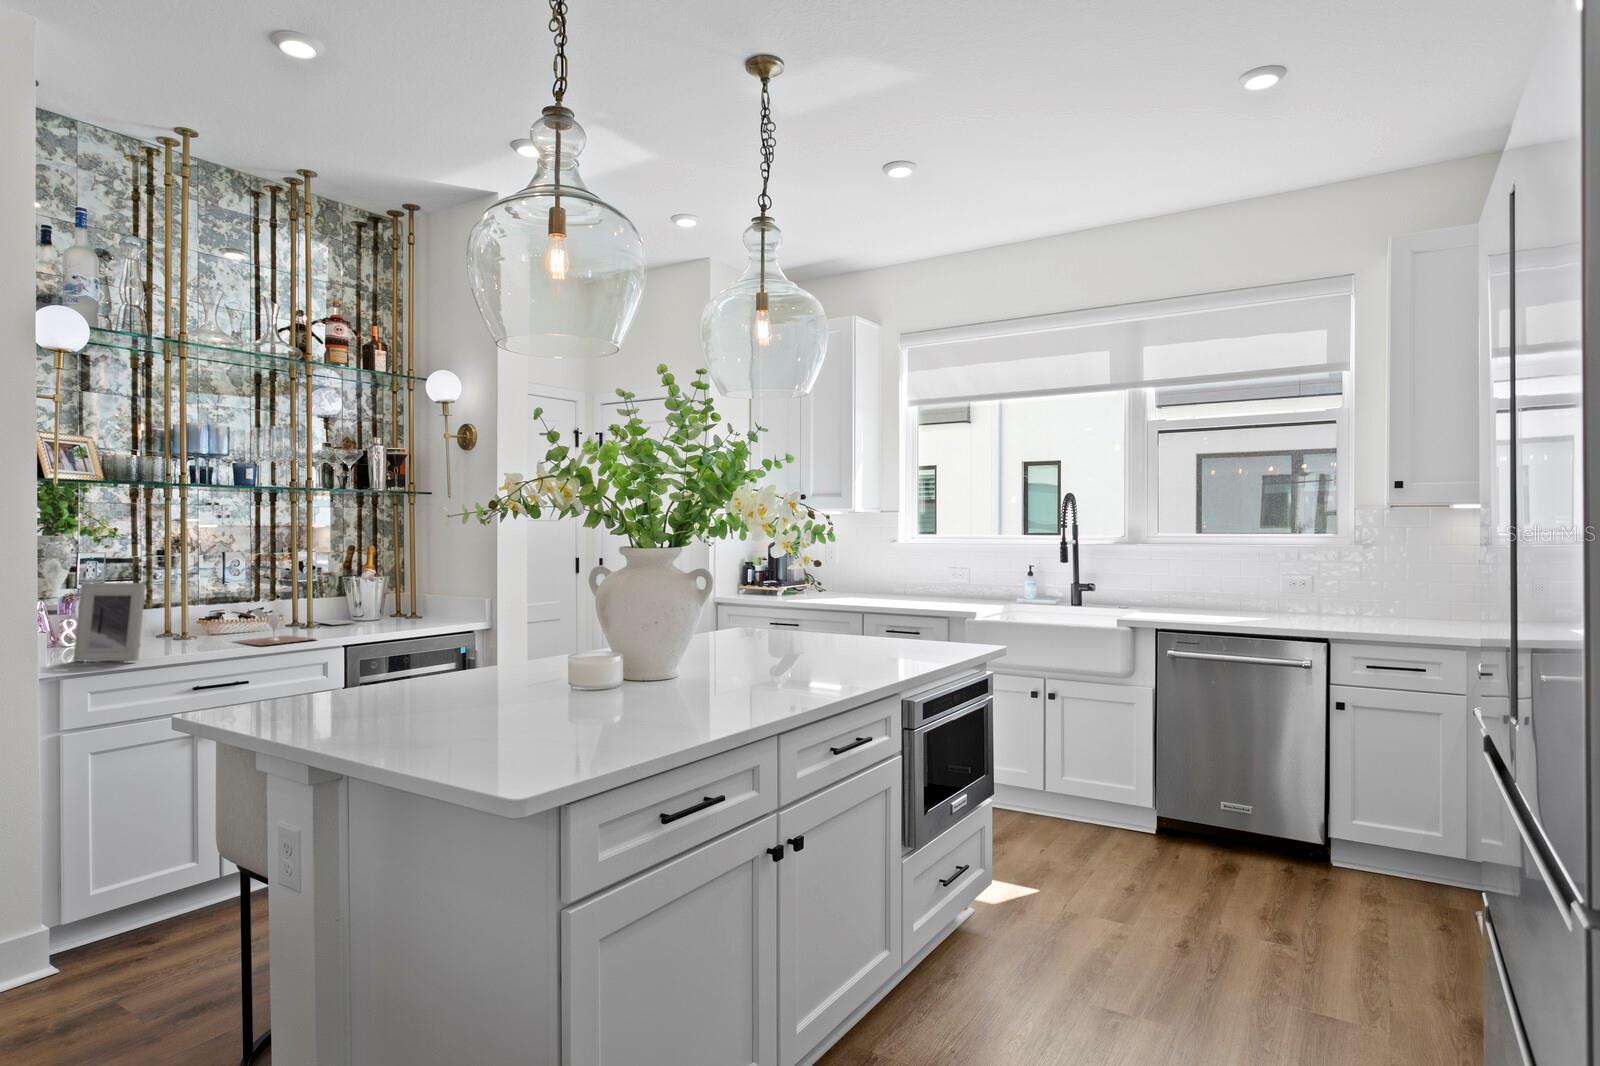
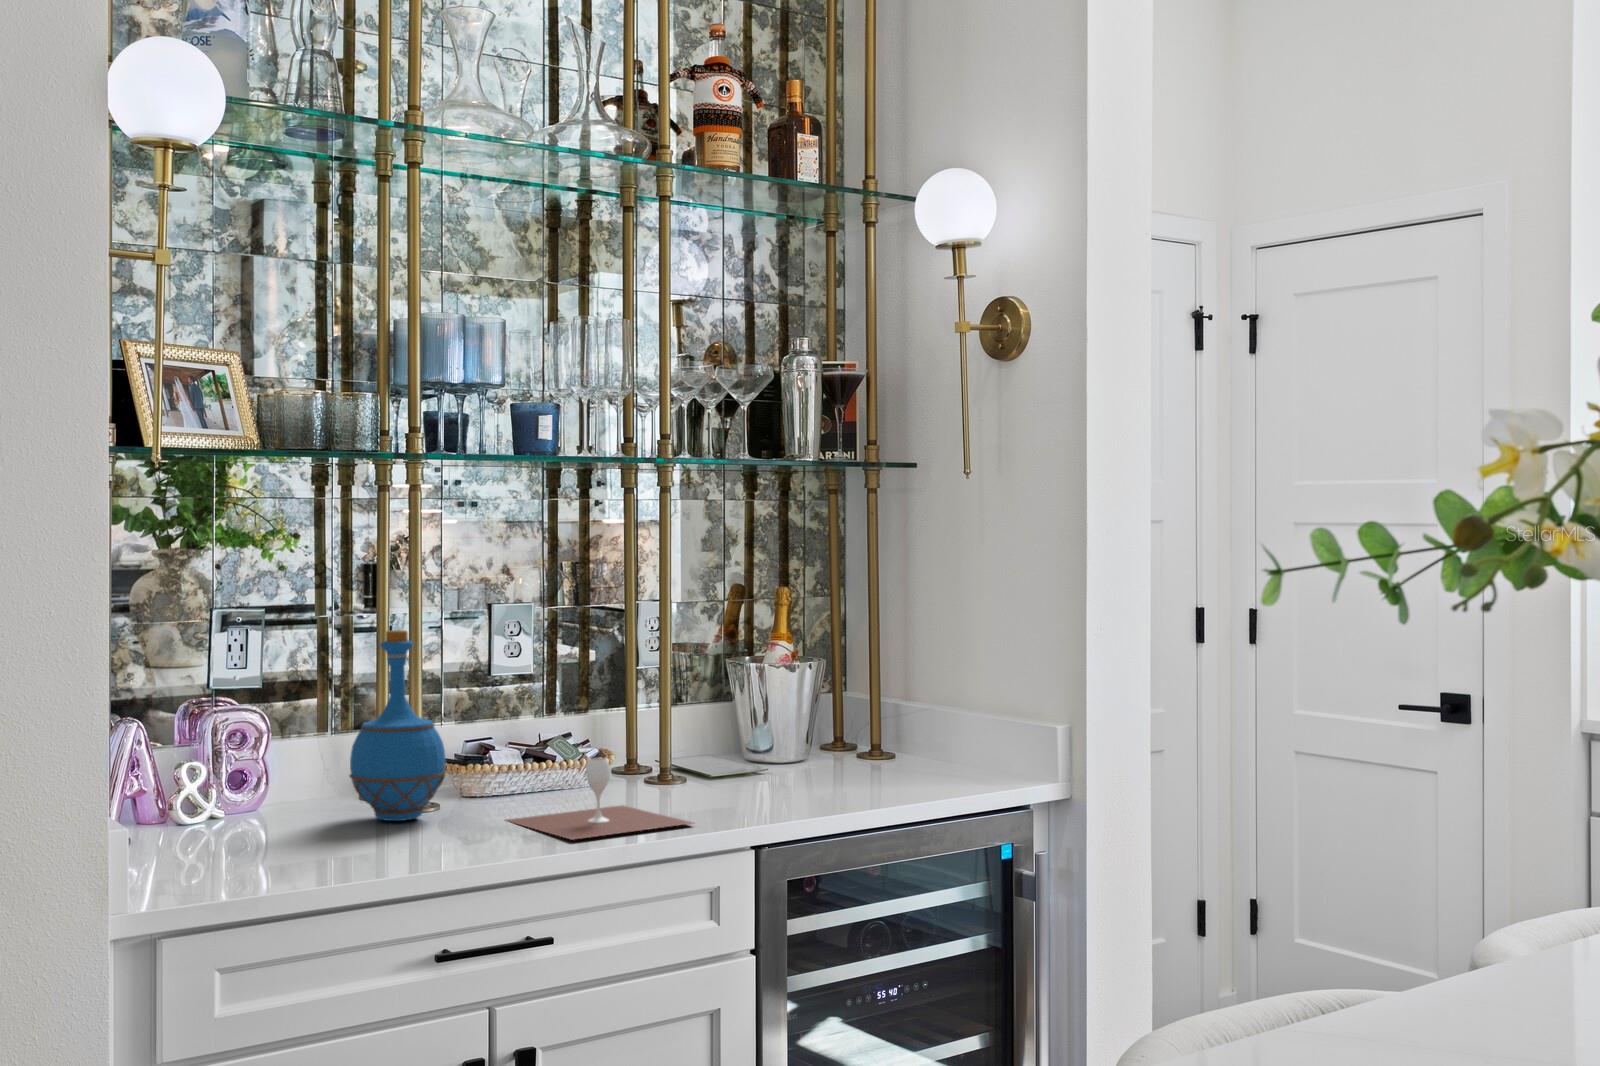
bottle: none [150,561,200,643] -> present [349,630,446,821]
picture frame: present [73,583,146,661] -> none [192,687,335,880]

